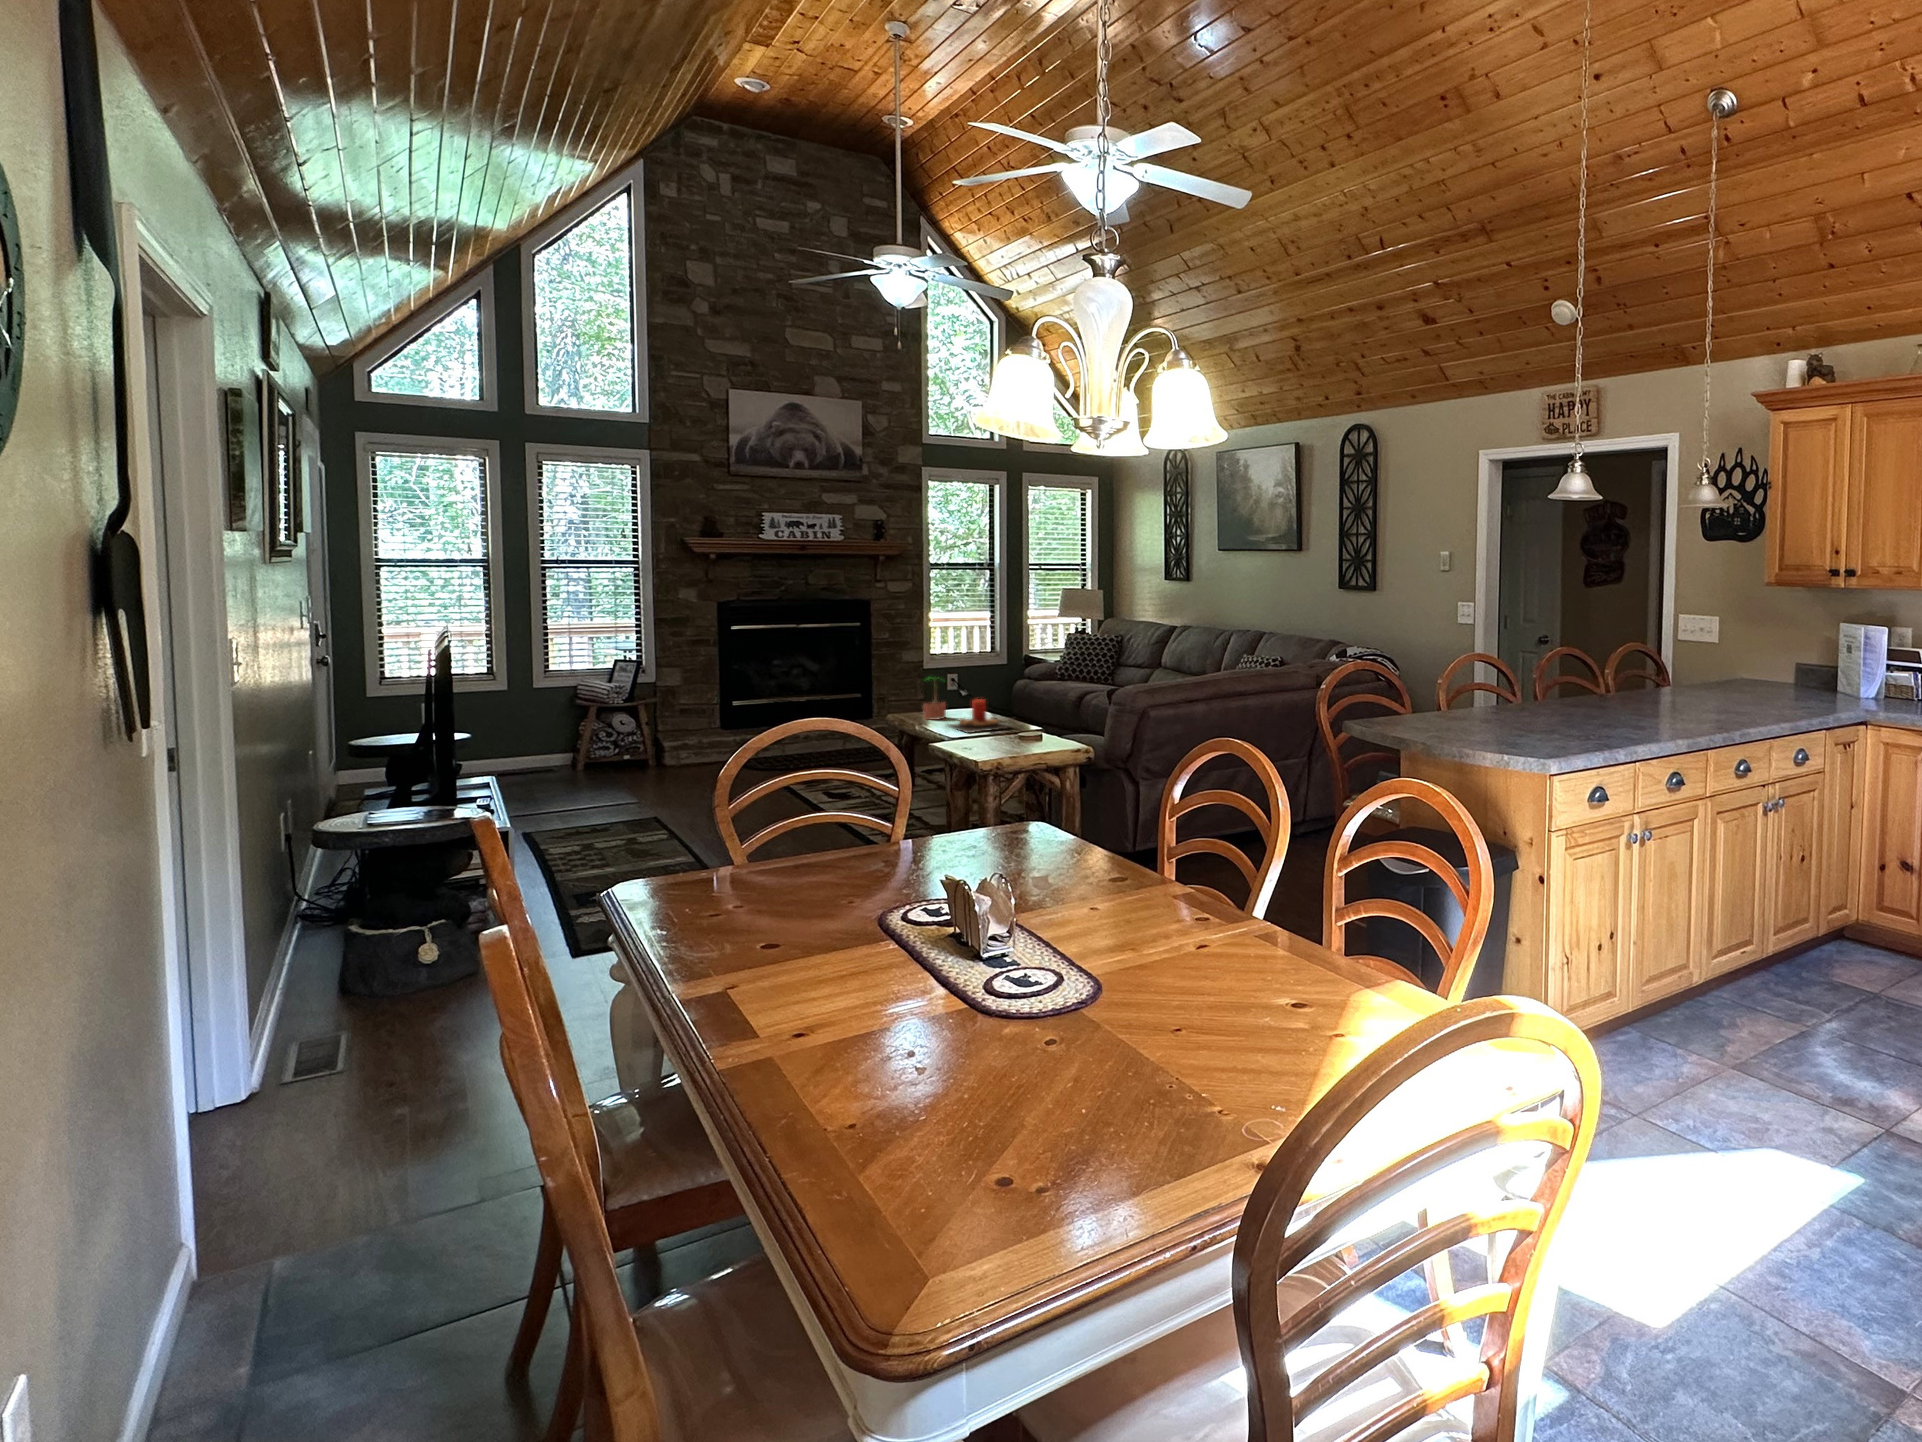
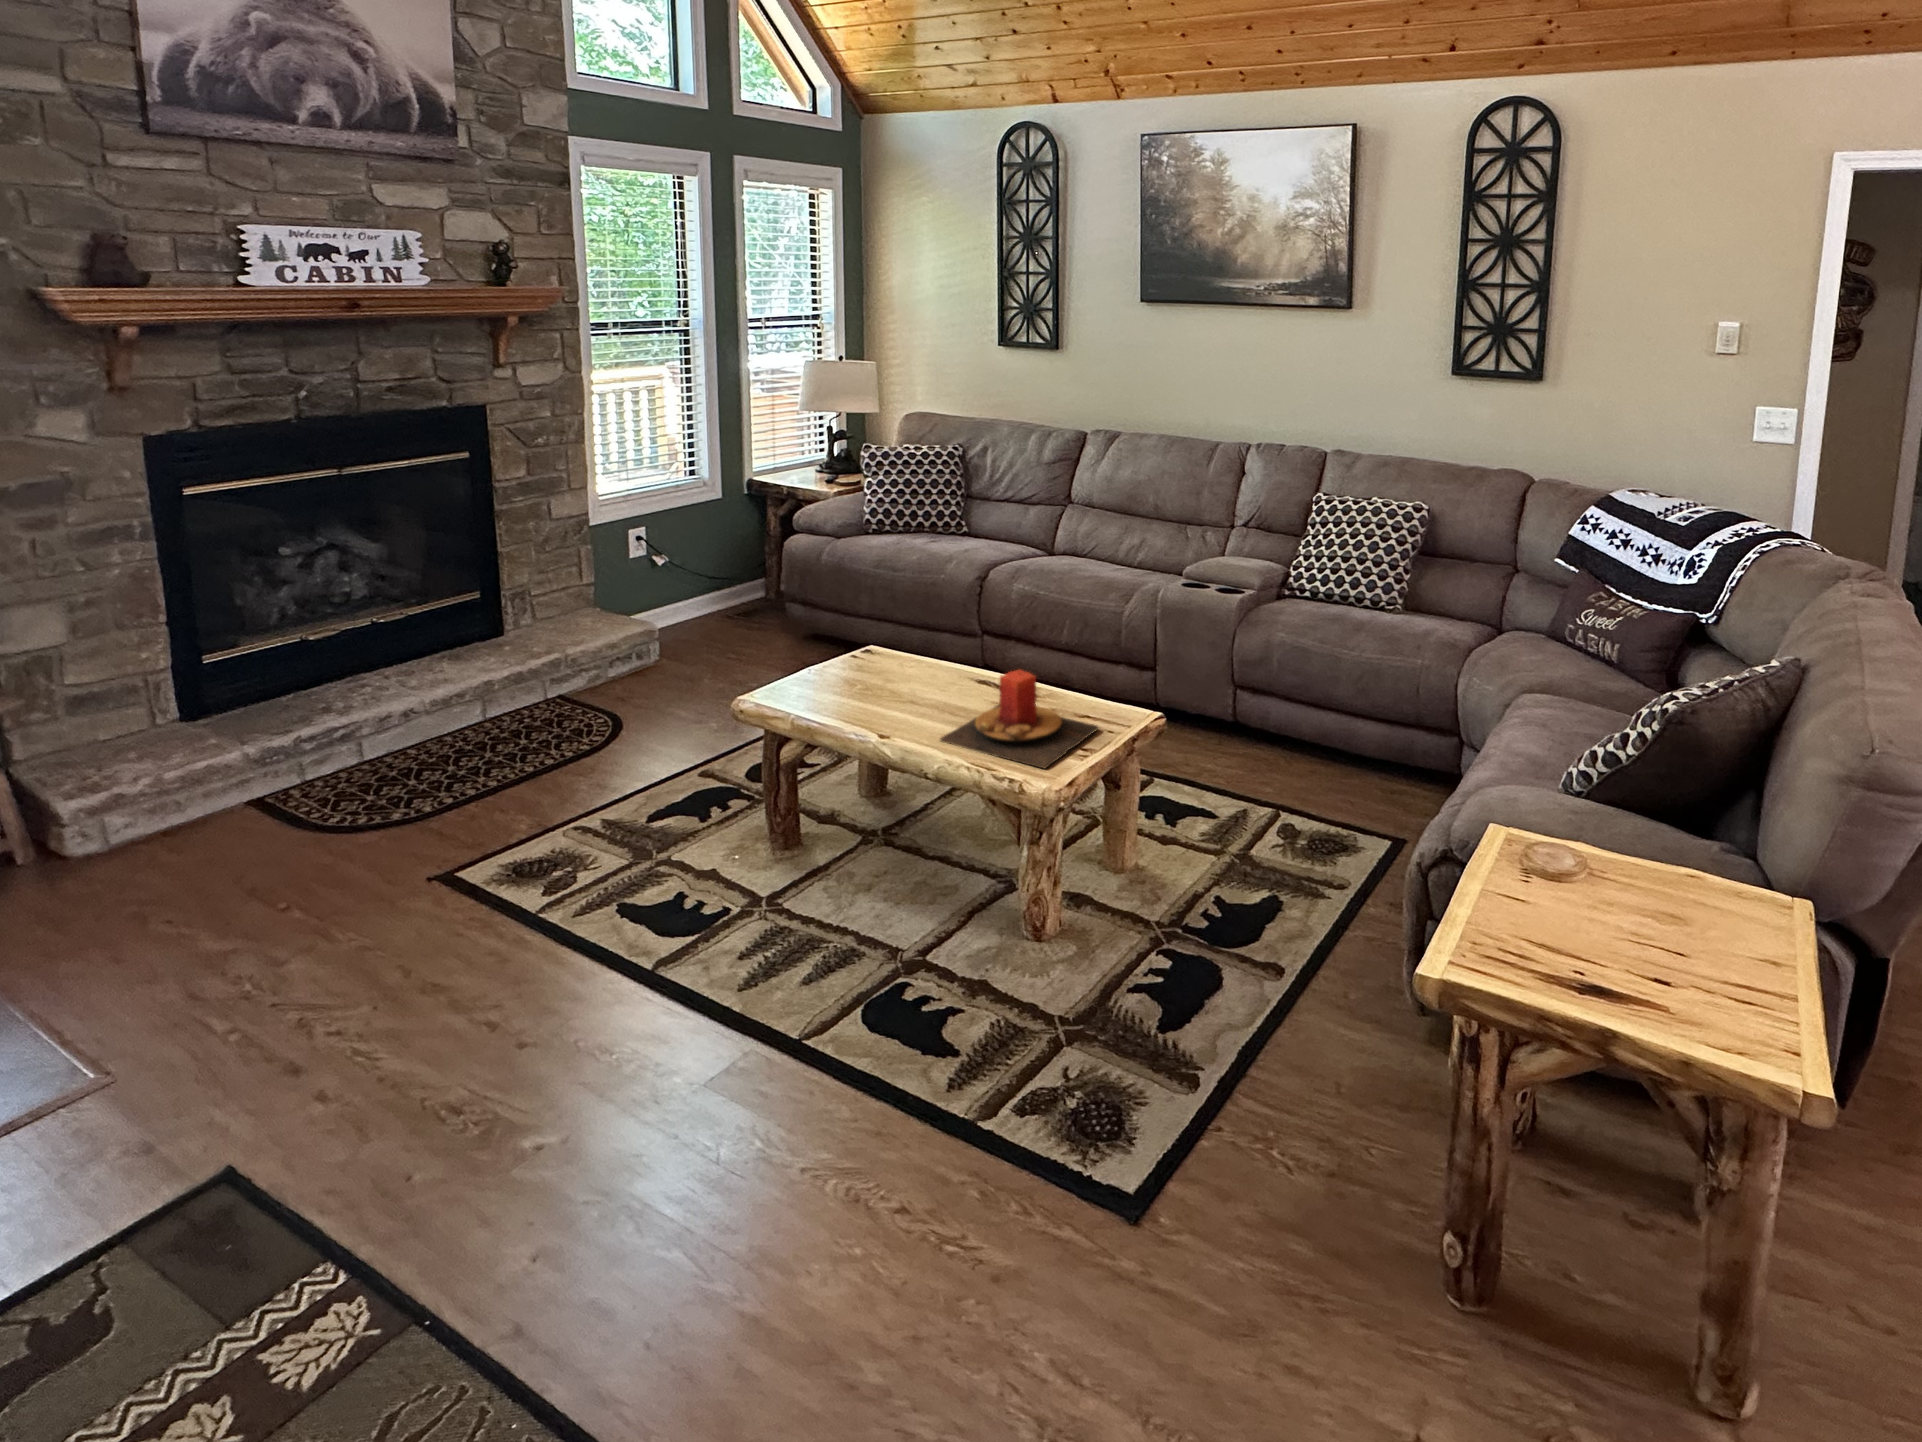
potted plant: present [923,678,946,720] -> none [838,618,892,718]

